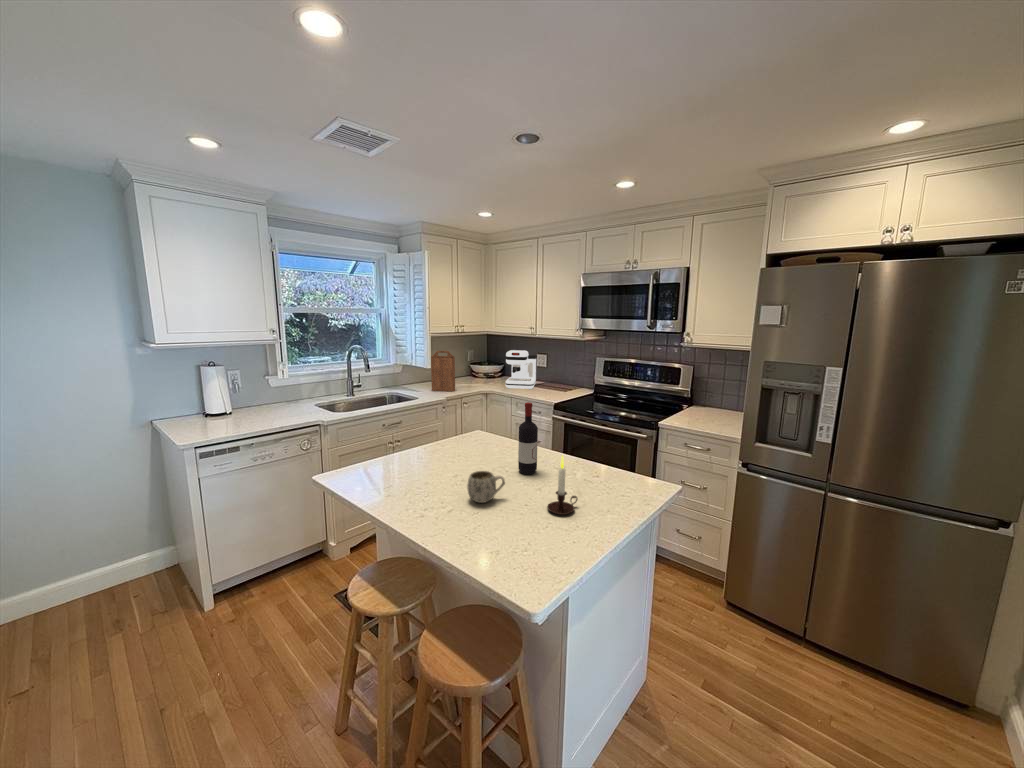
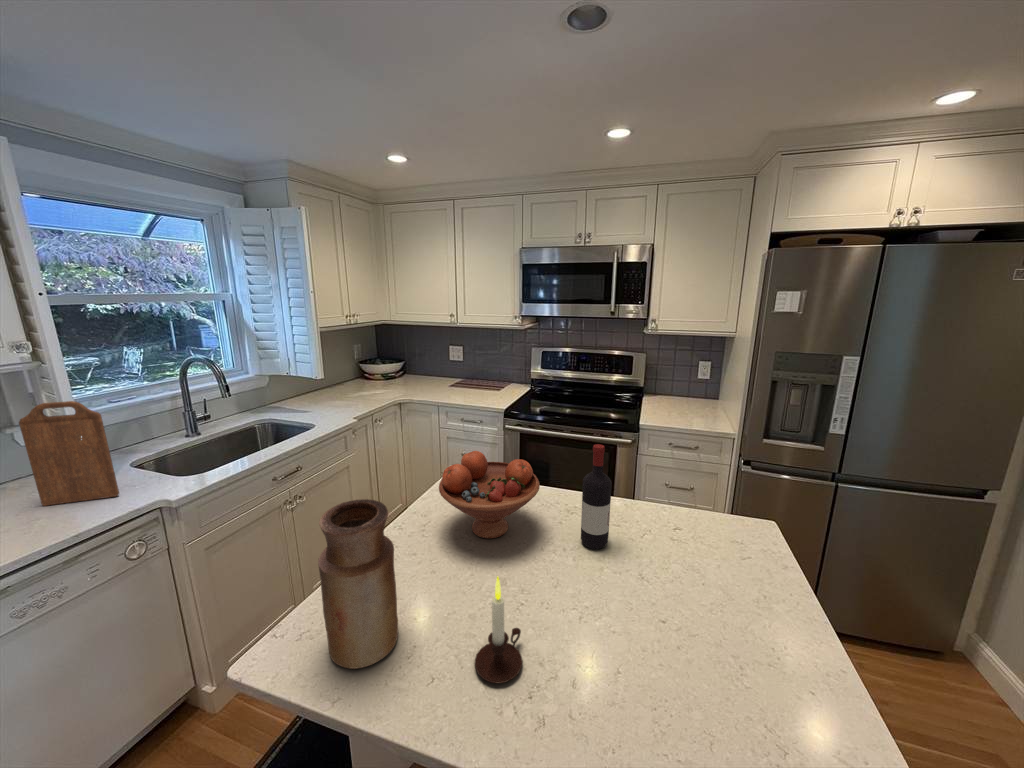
coffee maker: present [505,350,536,389] -> none [421,343,460,393]
cutting board: present [431,351,455,391] -> present [19,401,119,506]
vase: none [348,404,386,486] -> present [318,499,398,669]
fruit bowl: none [439,406,503,460] -> present [439,451,540,539]
candle: present [547,455,578,515] -> present [475,577,522,683]
mug: present [467,471,505,503] -> none [574,580,626,643]

